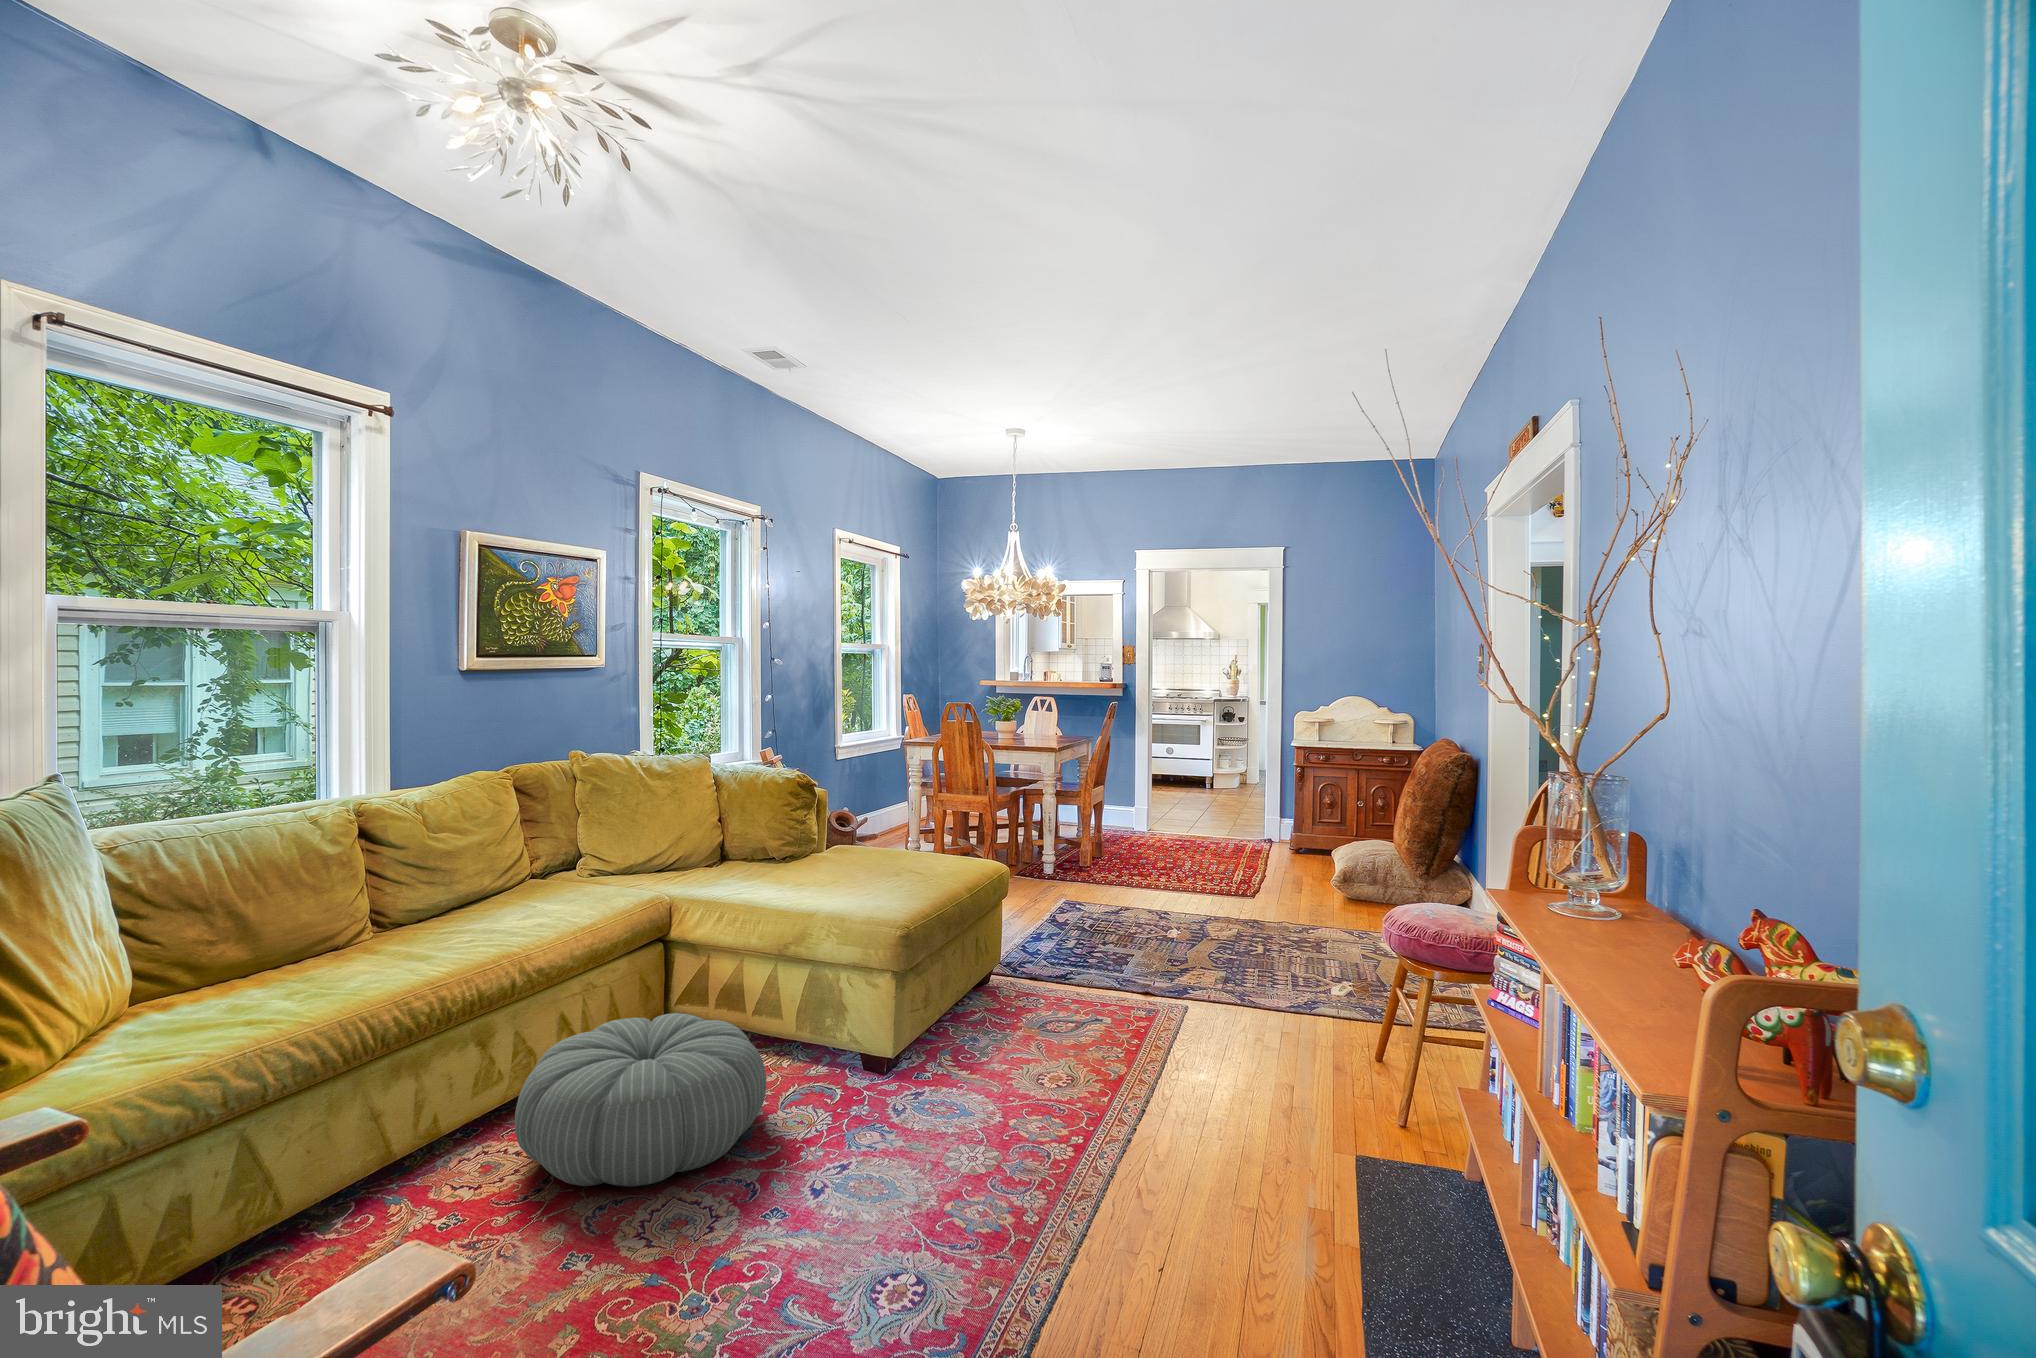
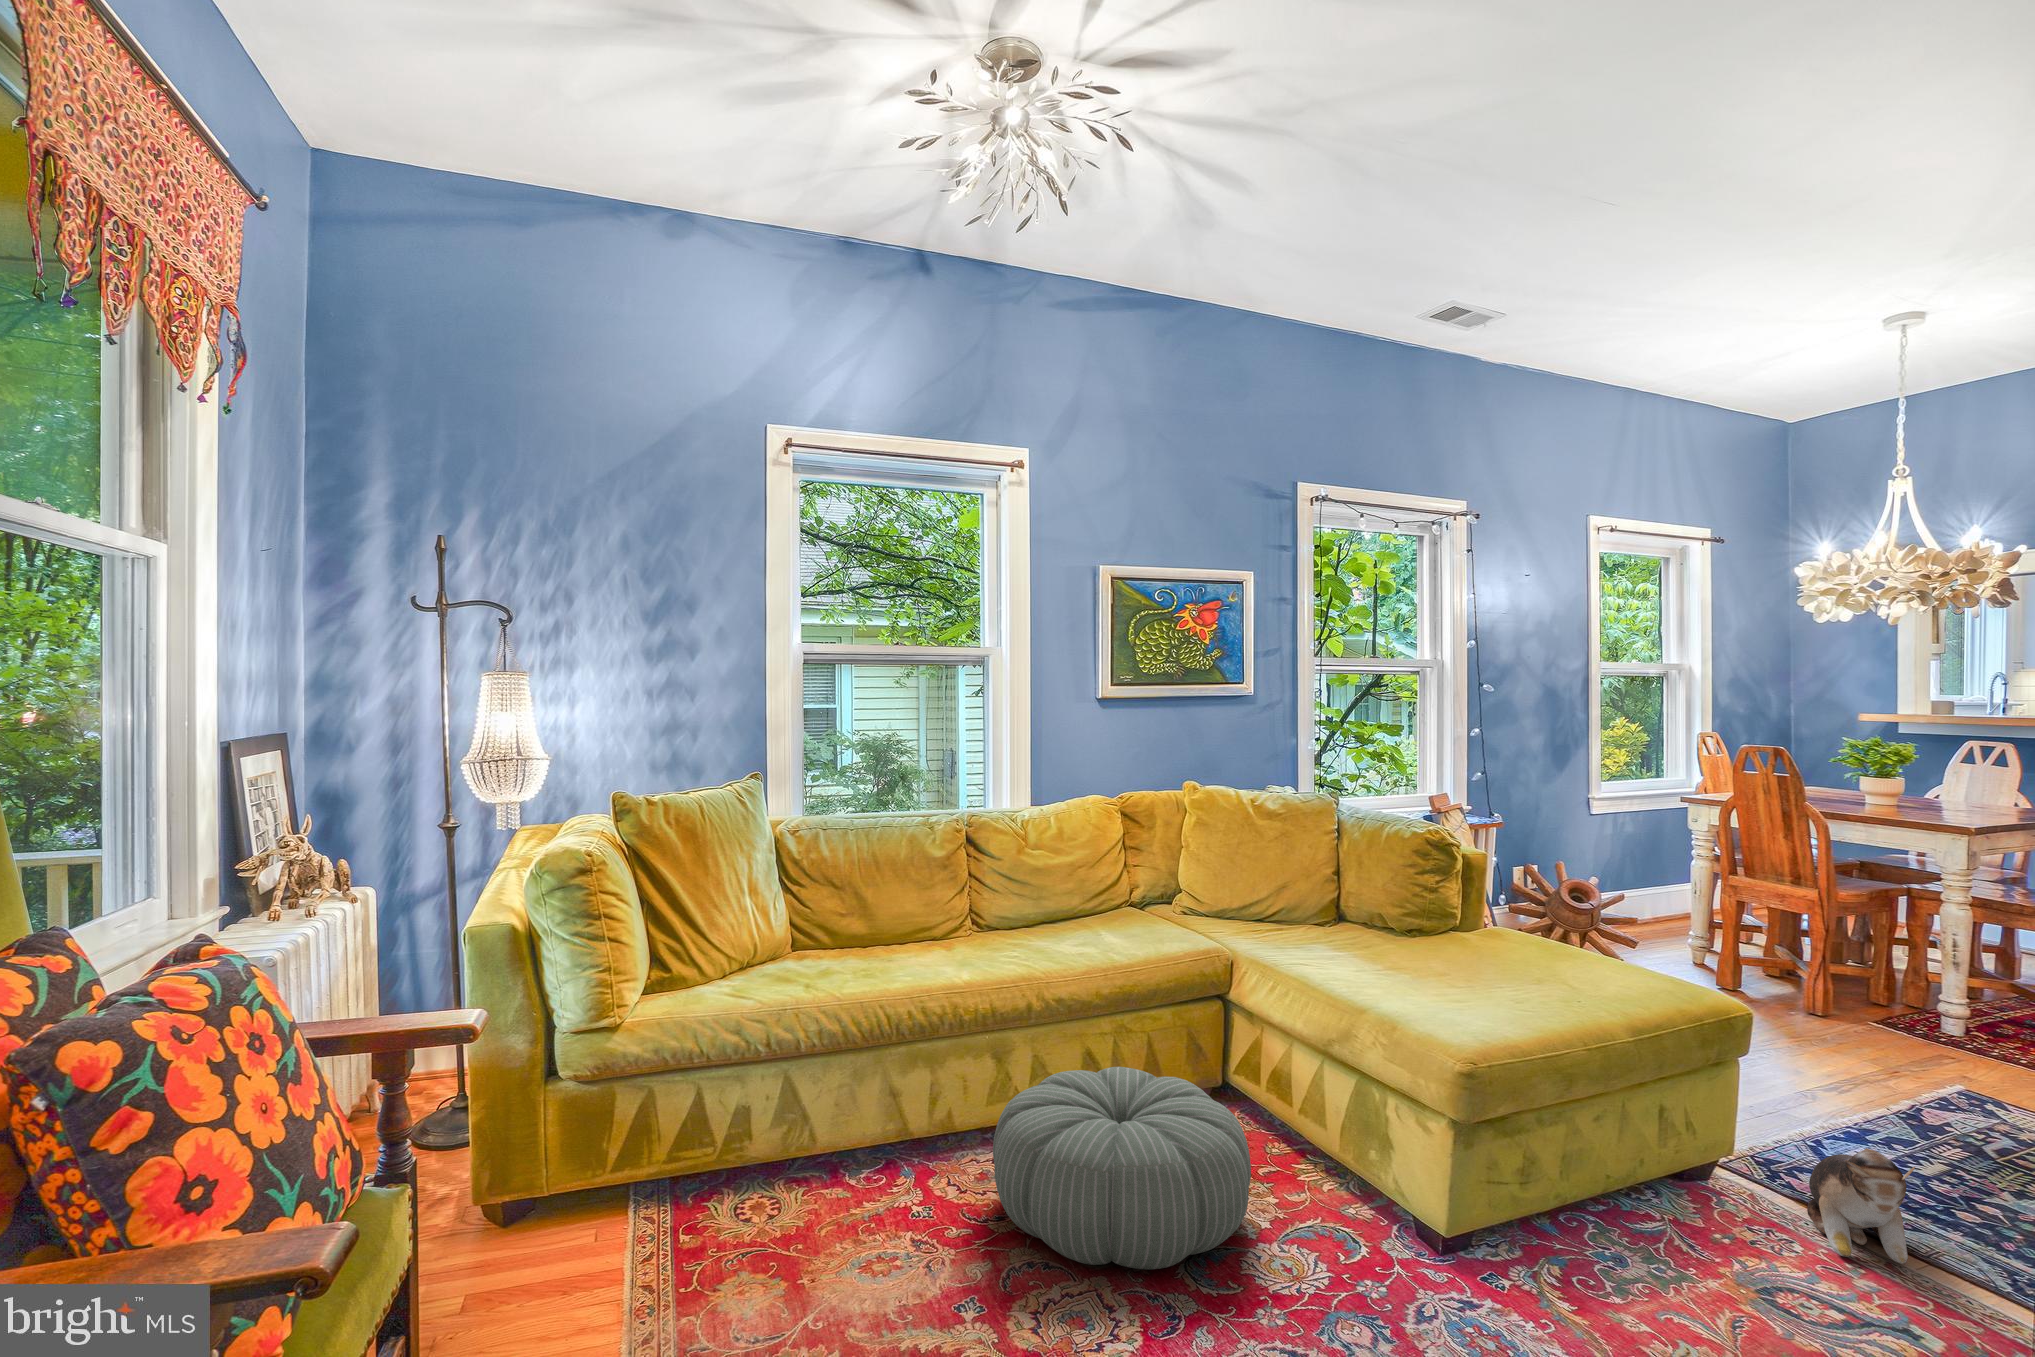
plush toy: none [1035,934,1097,999] -> present [1807,1148,1915,1264]

